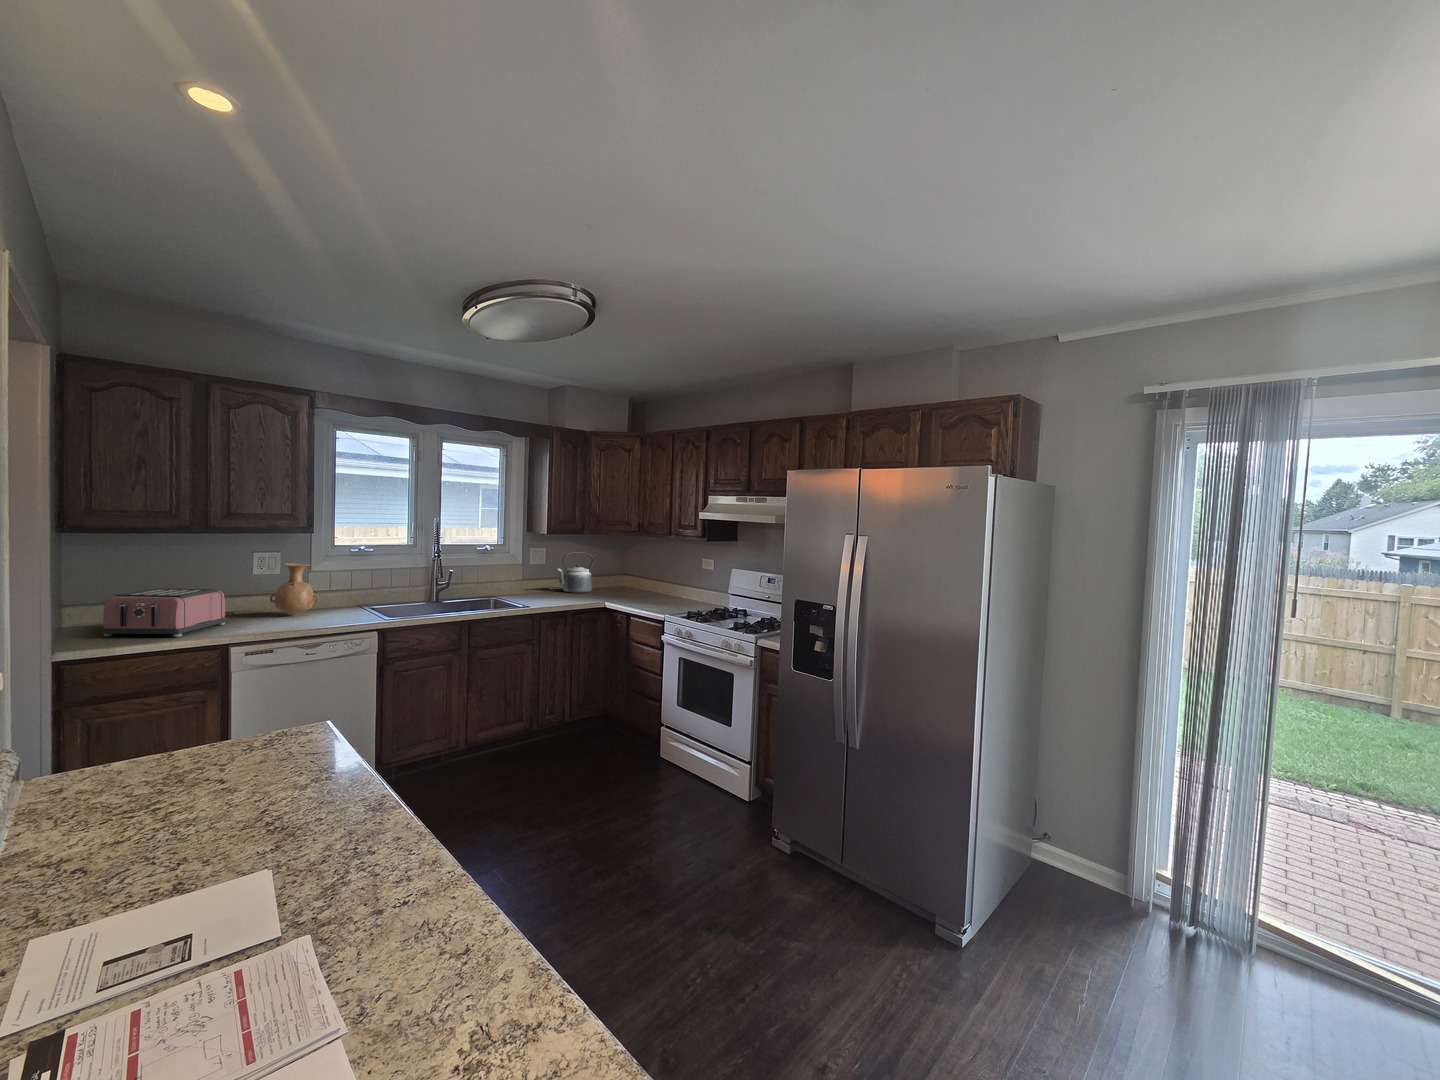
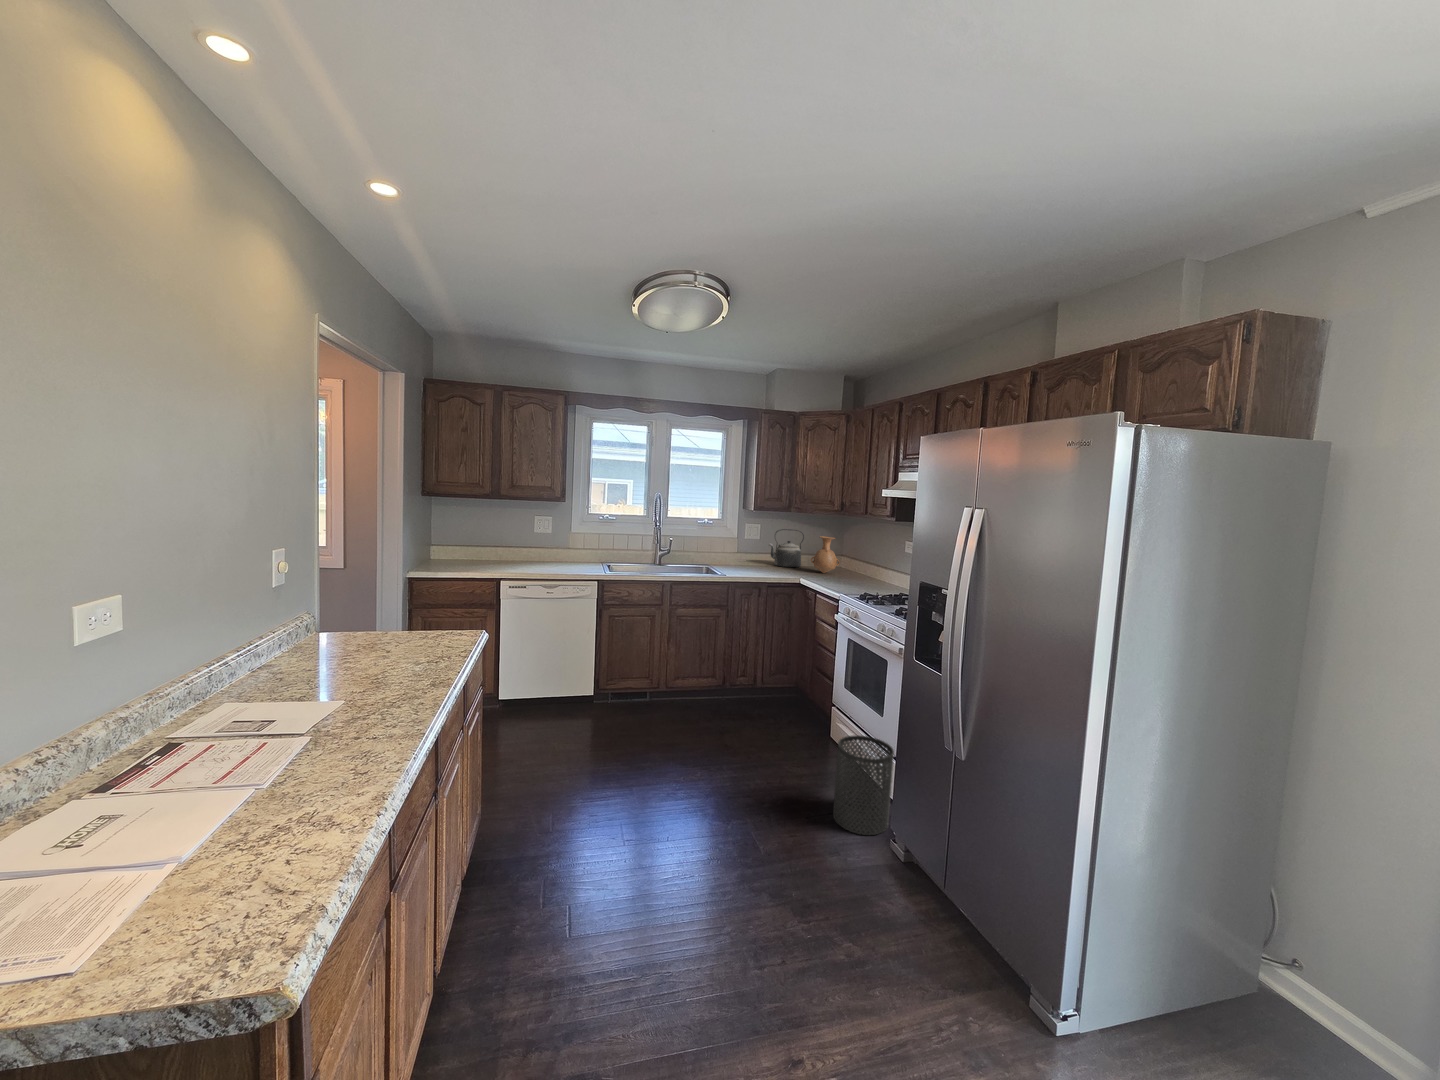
vase: present [270,563,319,616] -> present [811,536,839,573]
toaster: present [101,588,227,637] -> none [440,538,511,571]
trash can: none [711,750,765,844] -> present [833,735,894,835]

